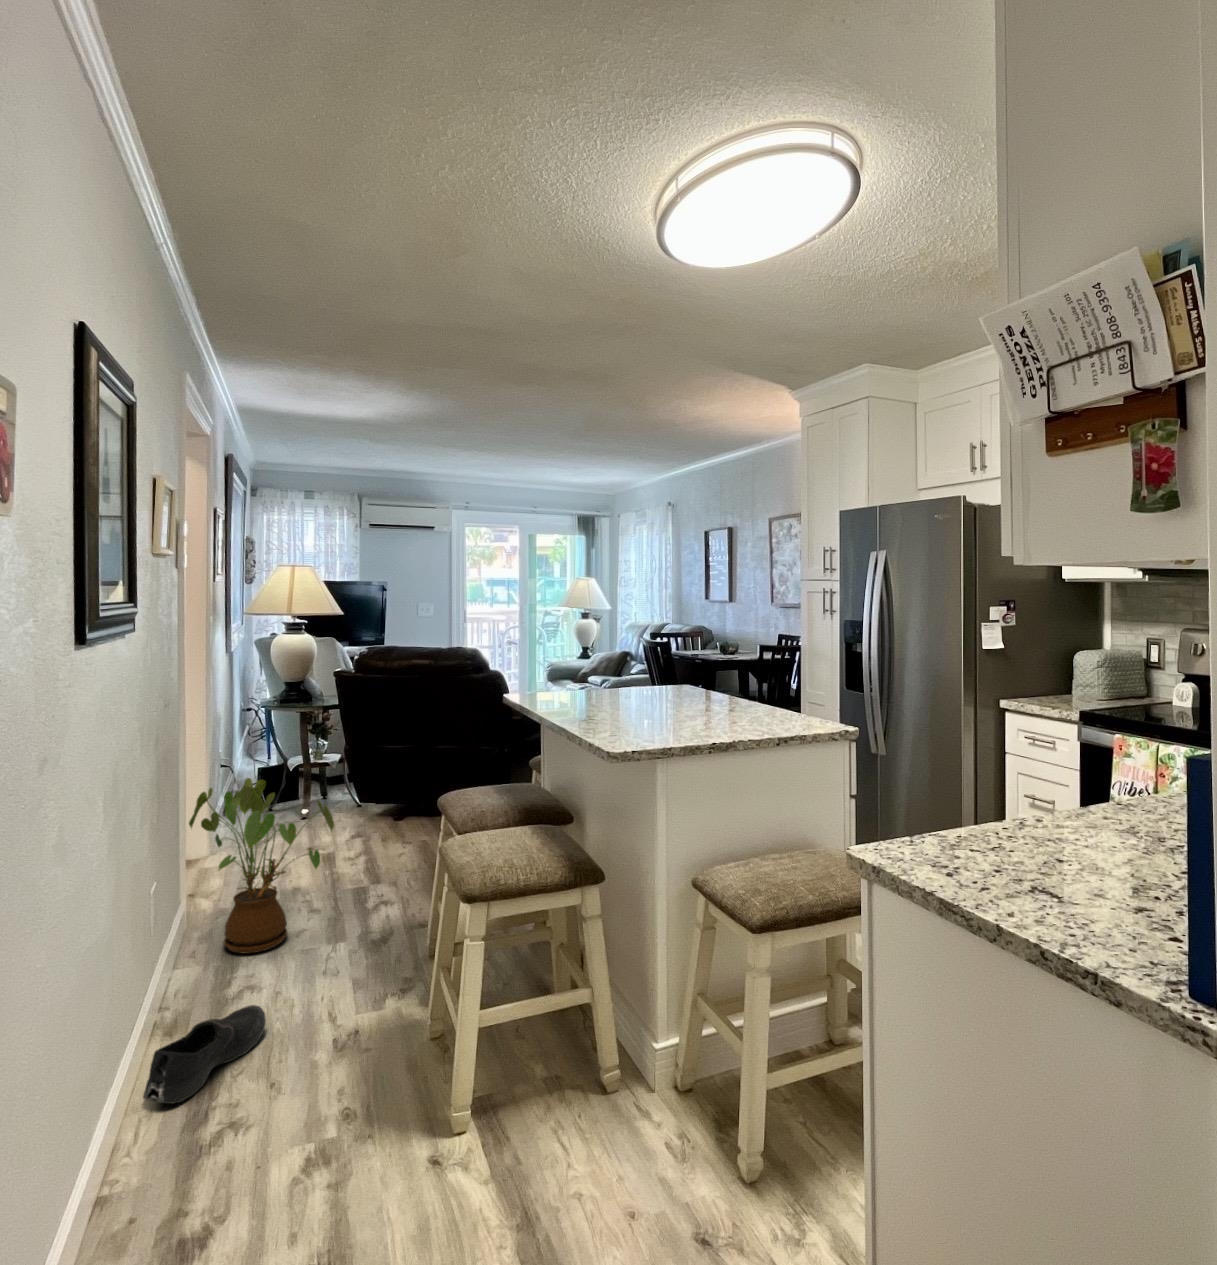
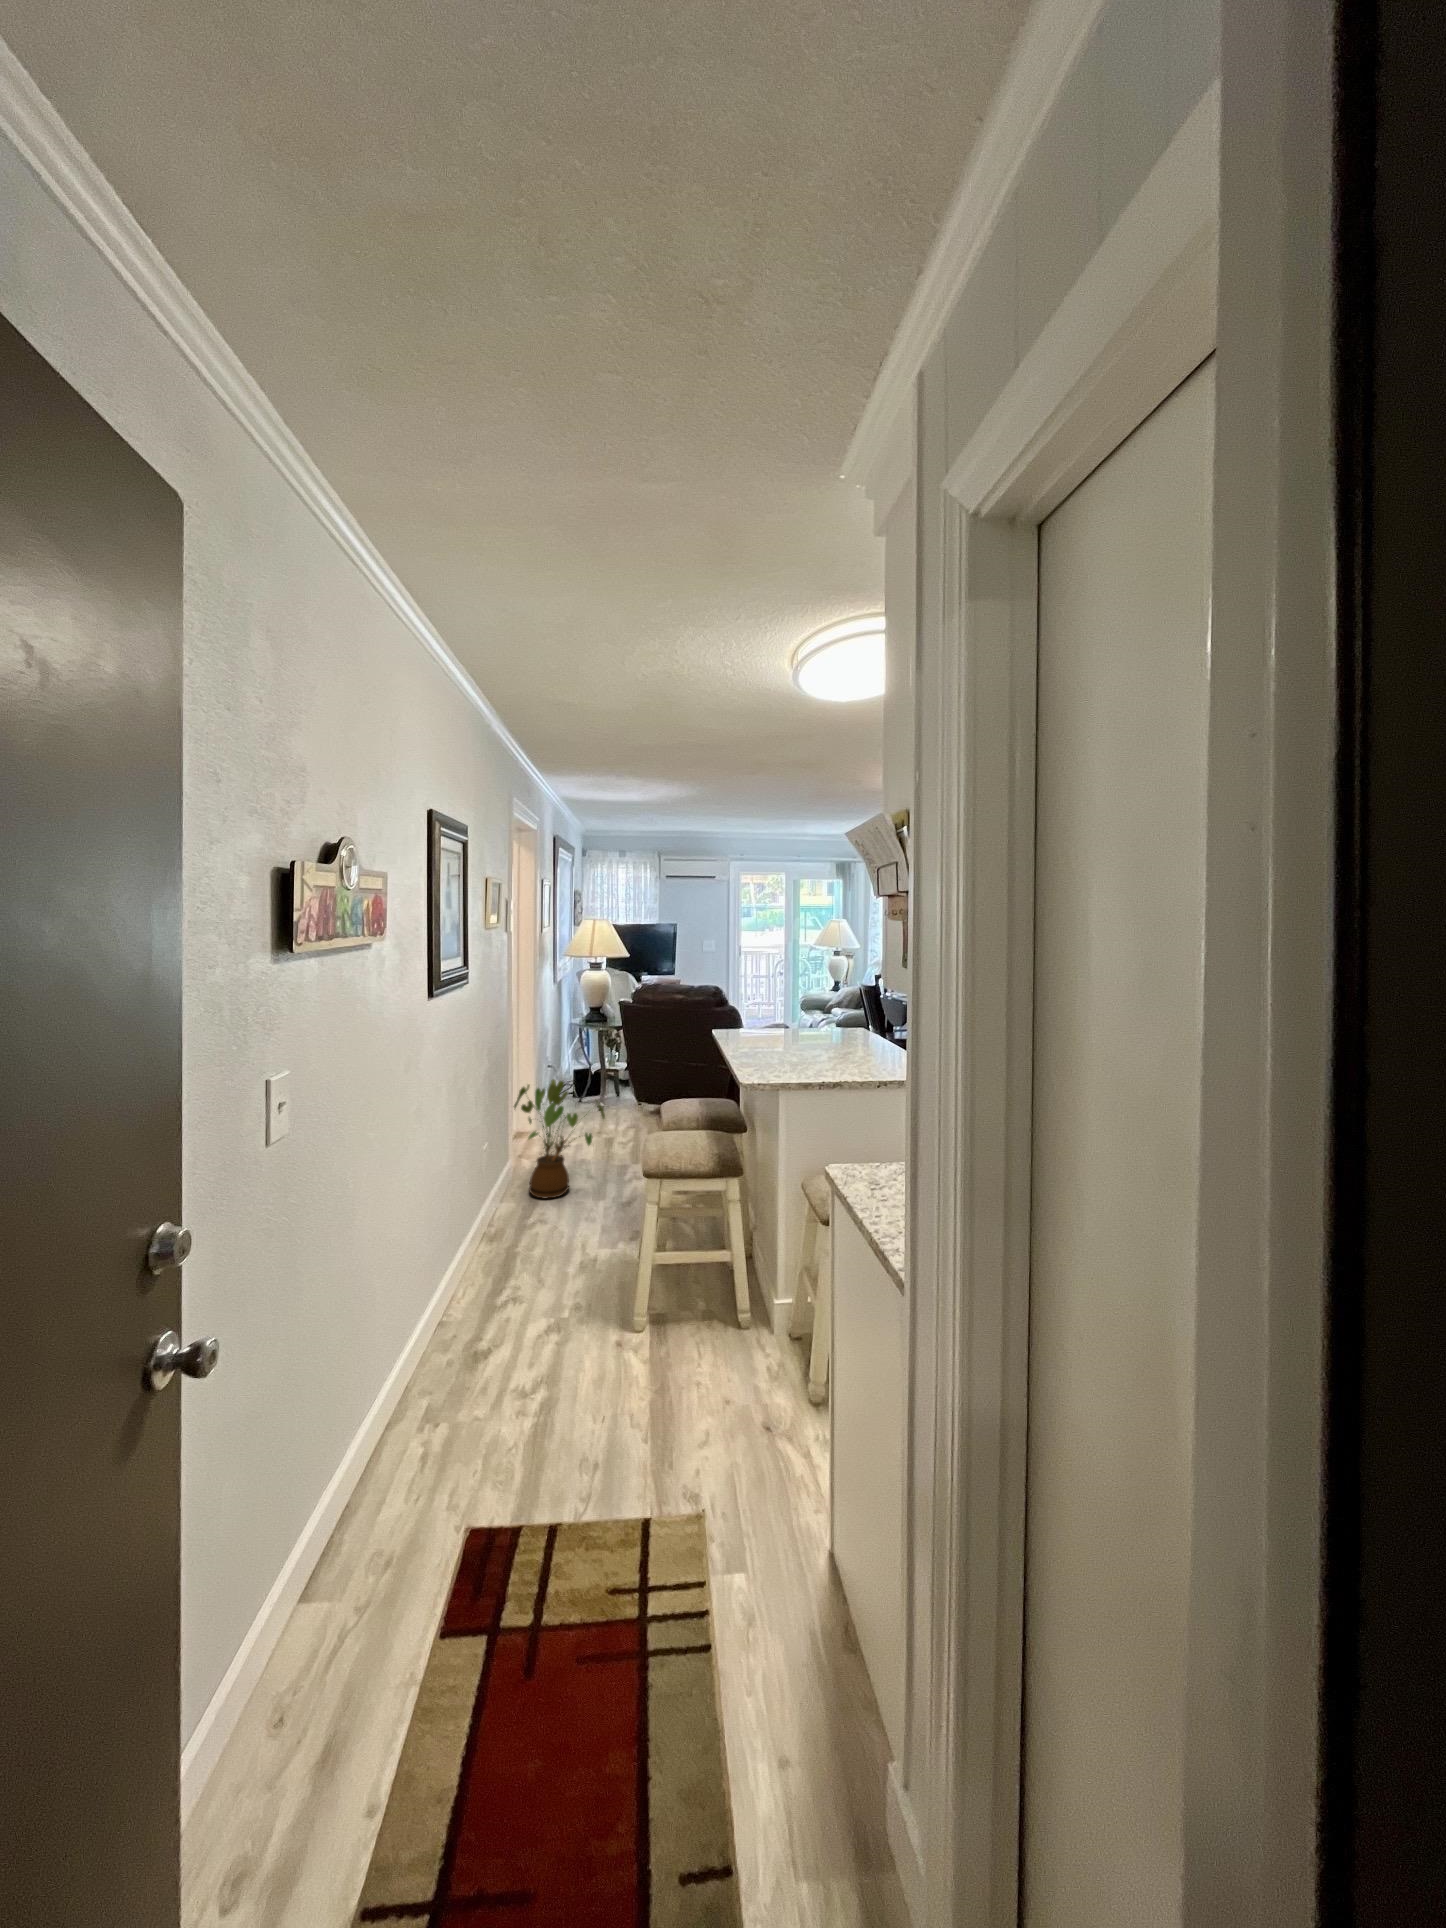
shoe: present [143,1005,266,1104] -> none [465,1231,543,1284]

